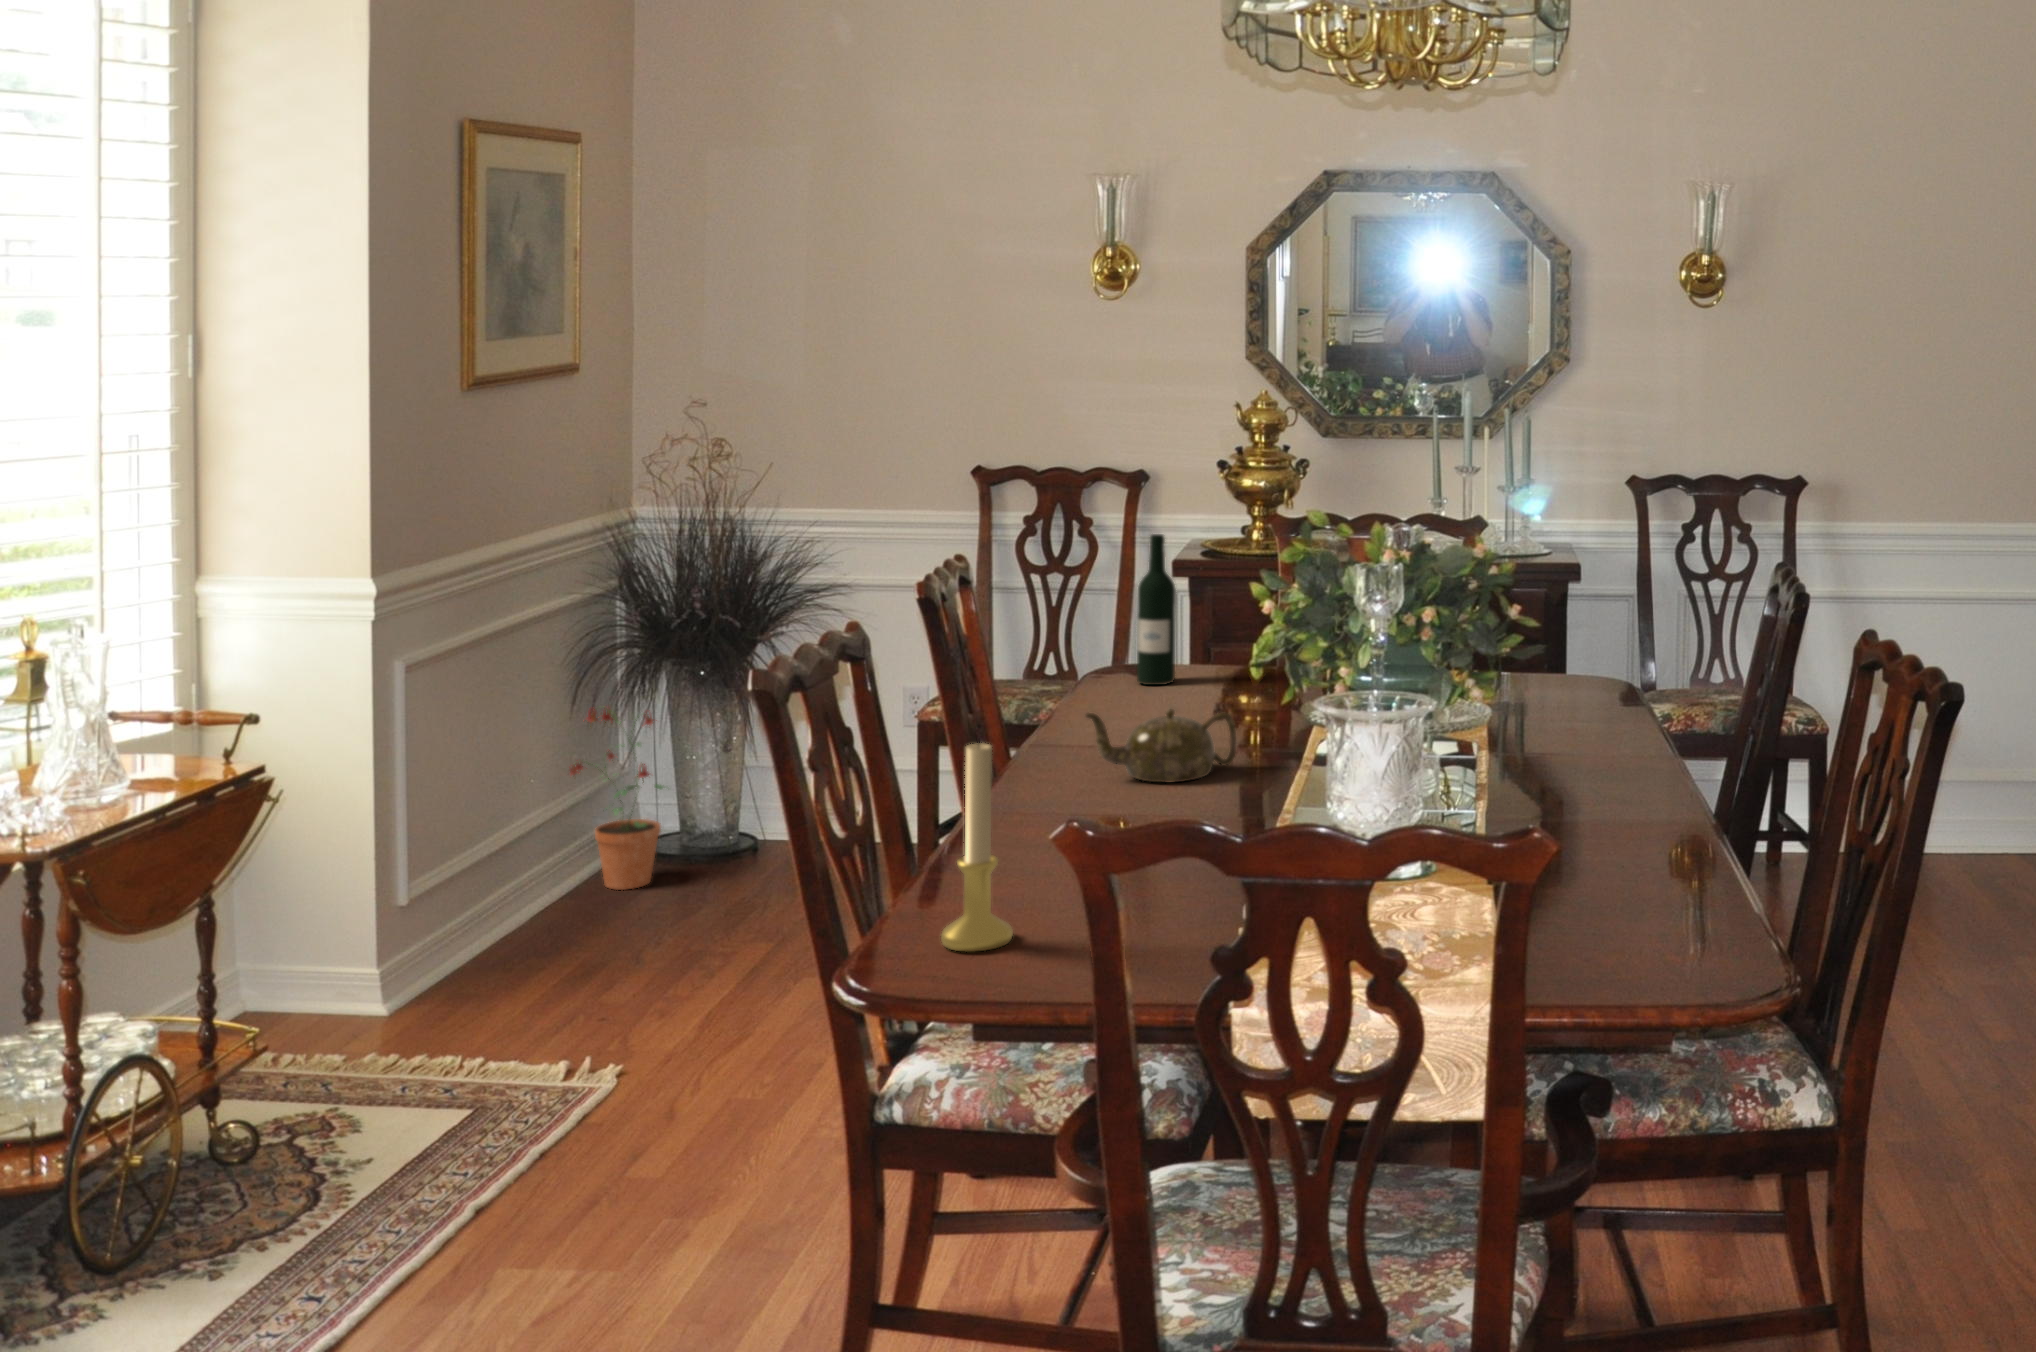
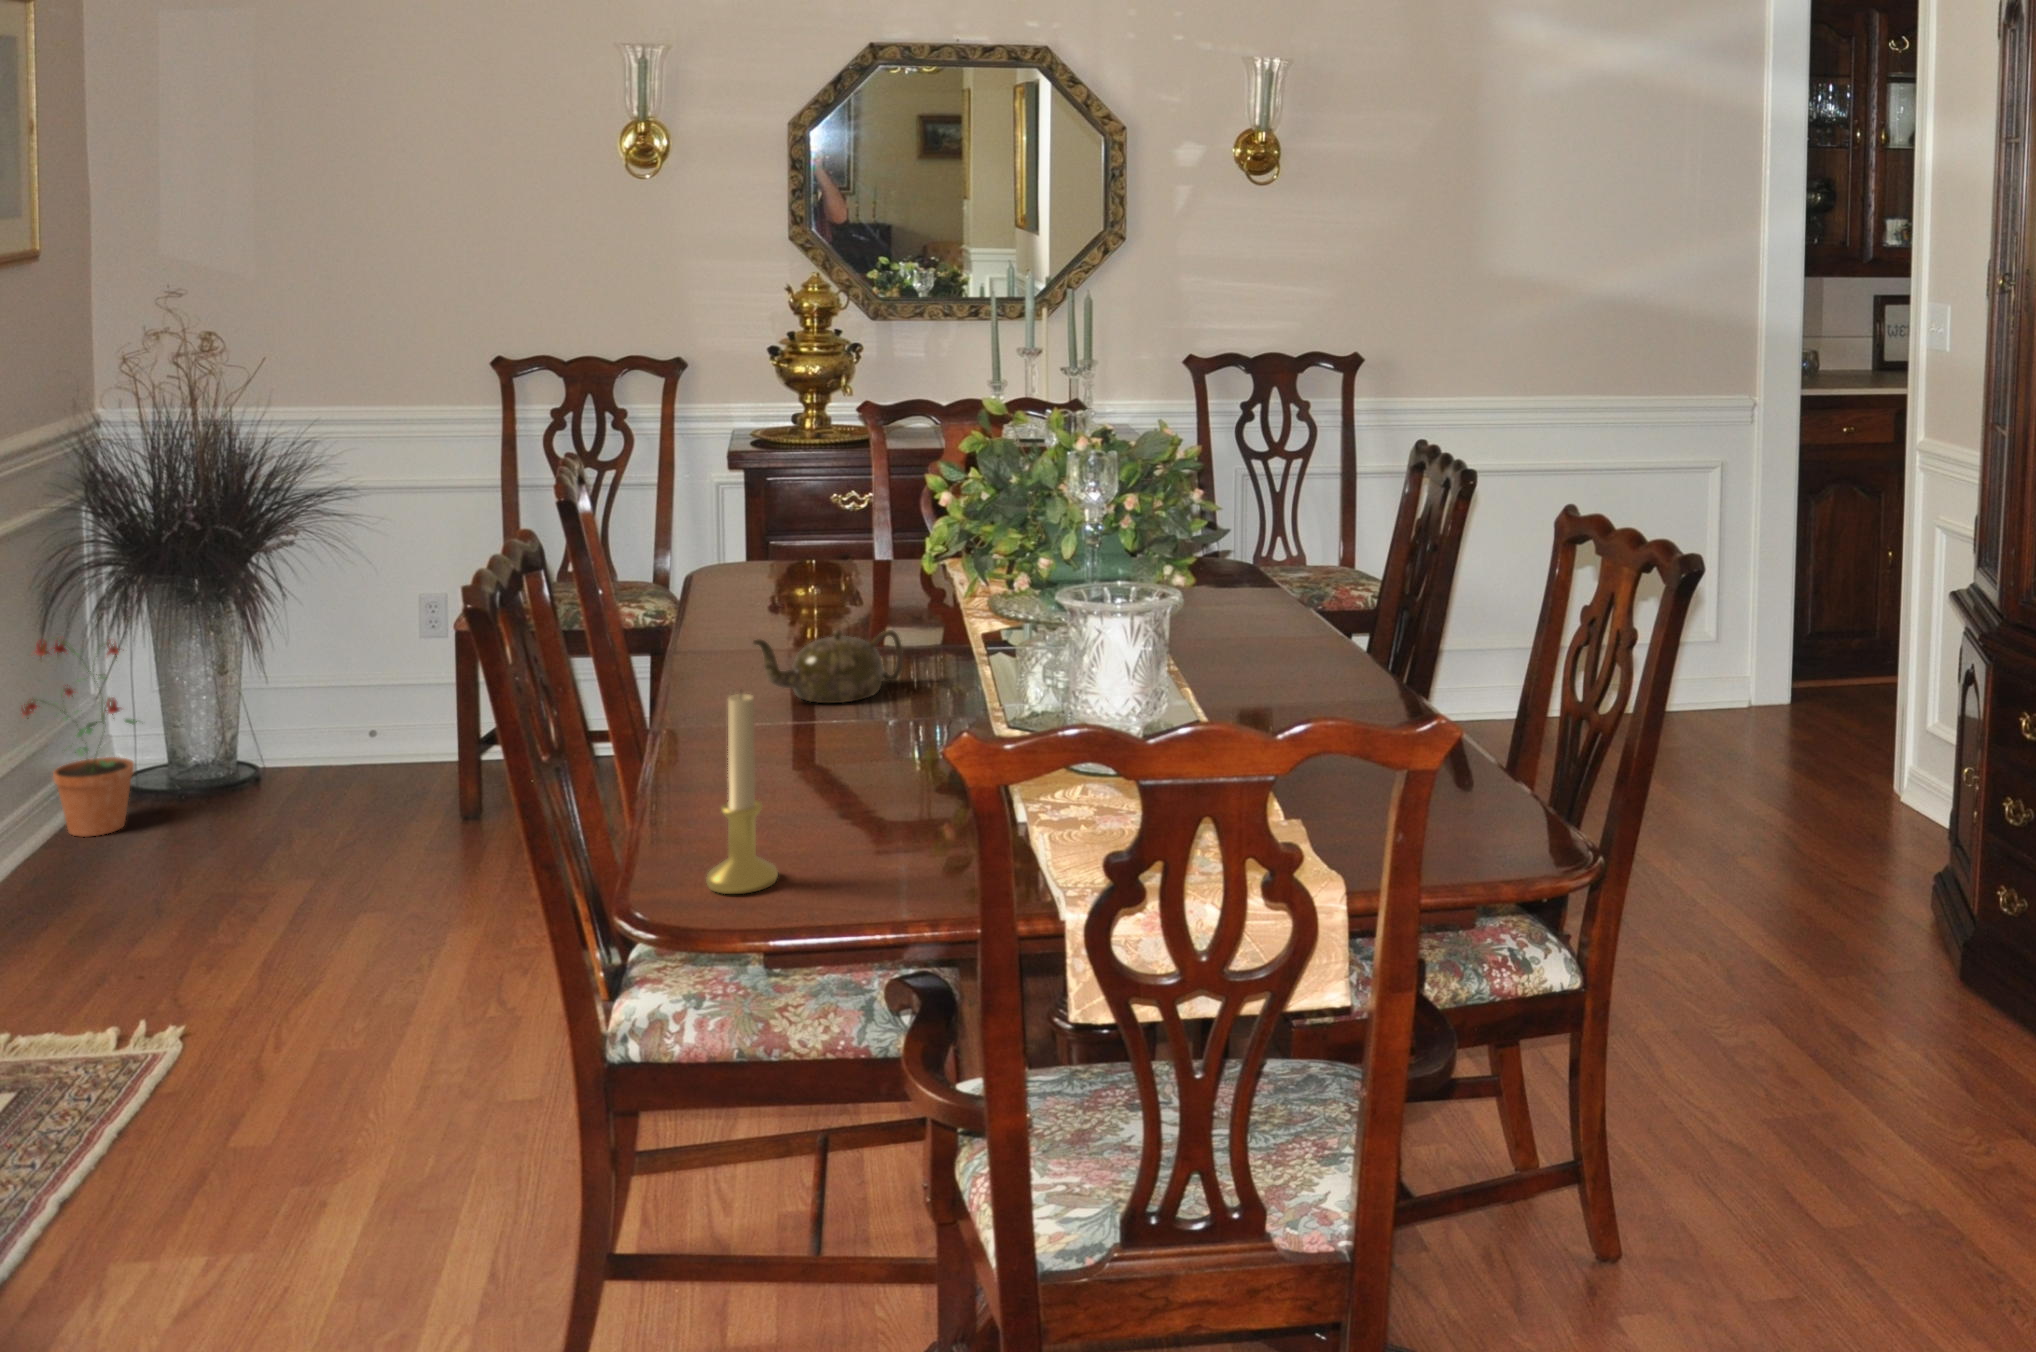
wine bottle: present [1137,534,1176,685] -> none [743,442,784,596]

